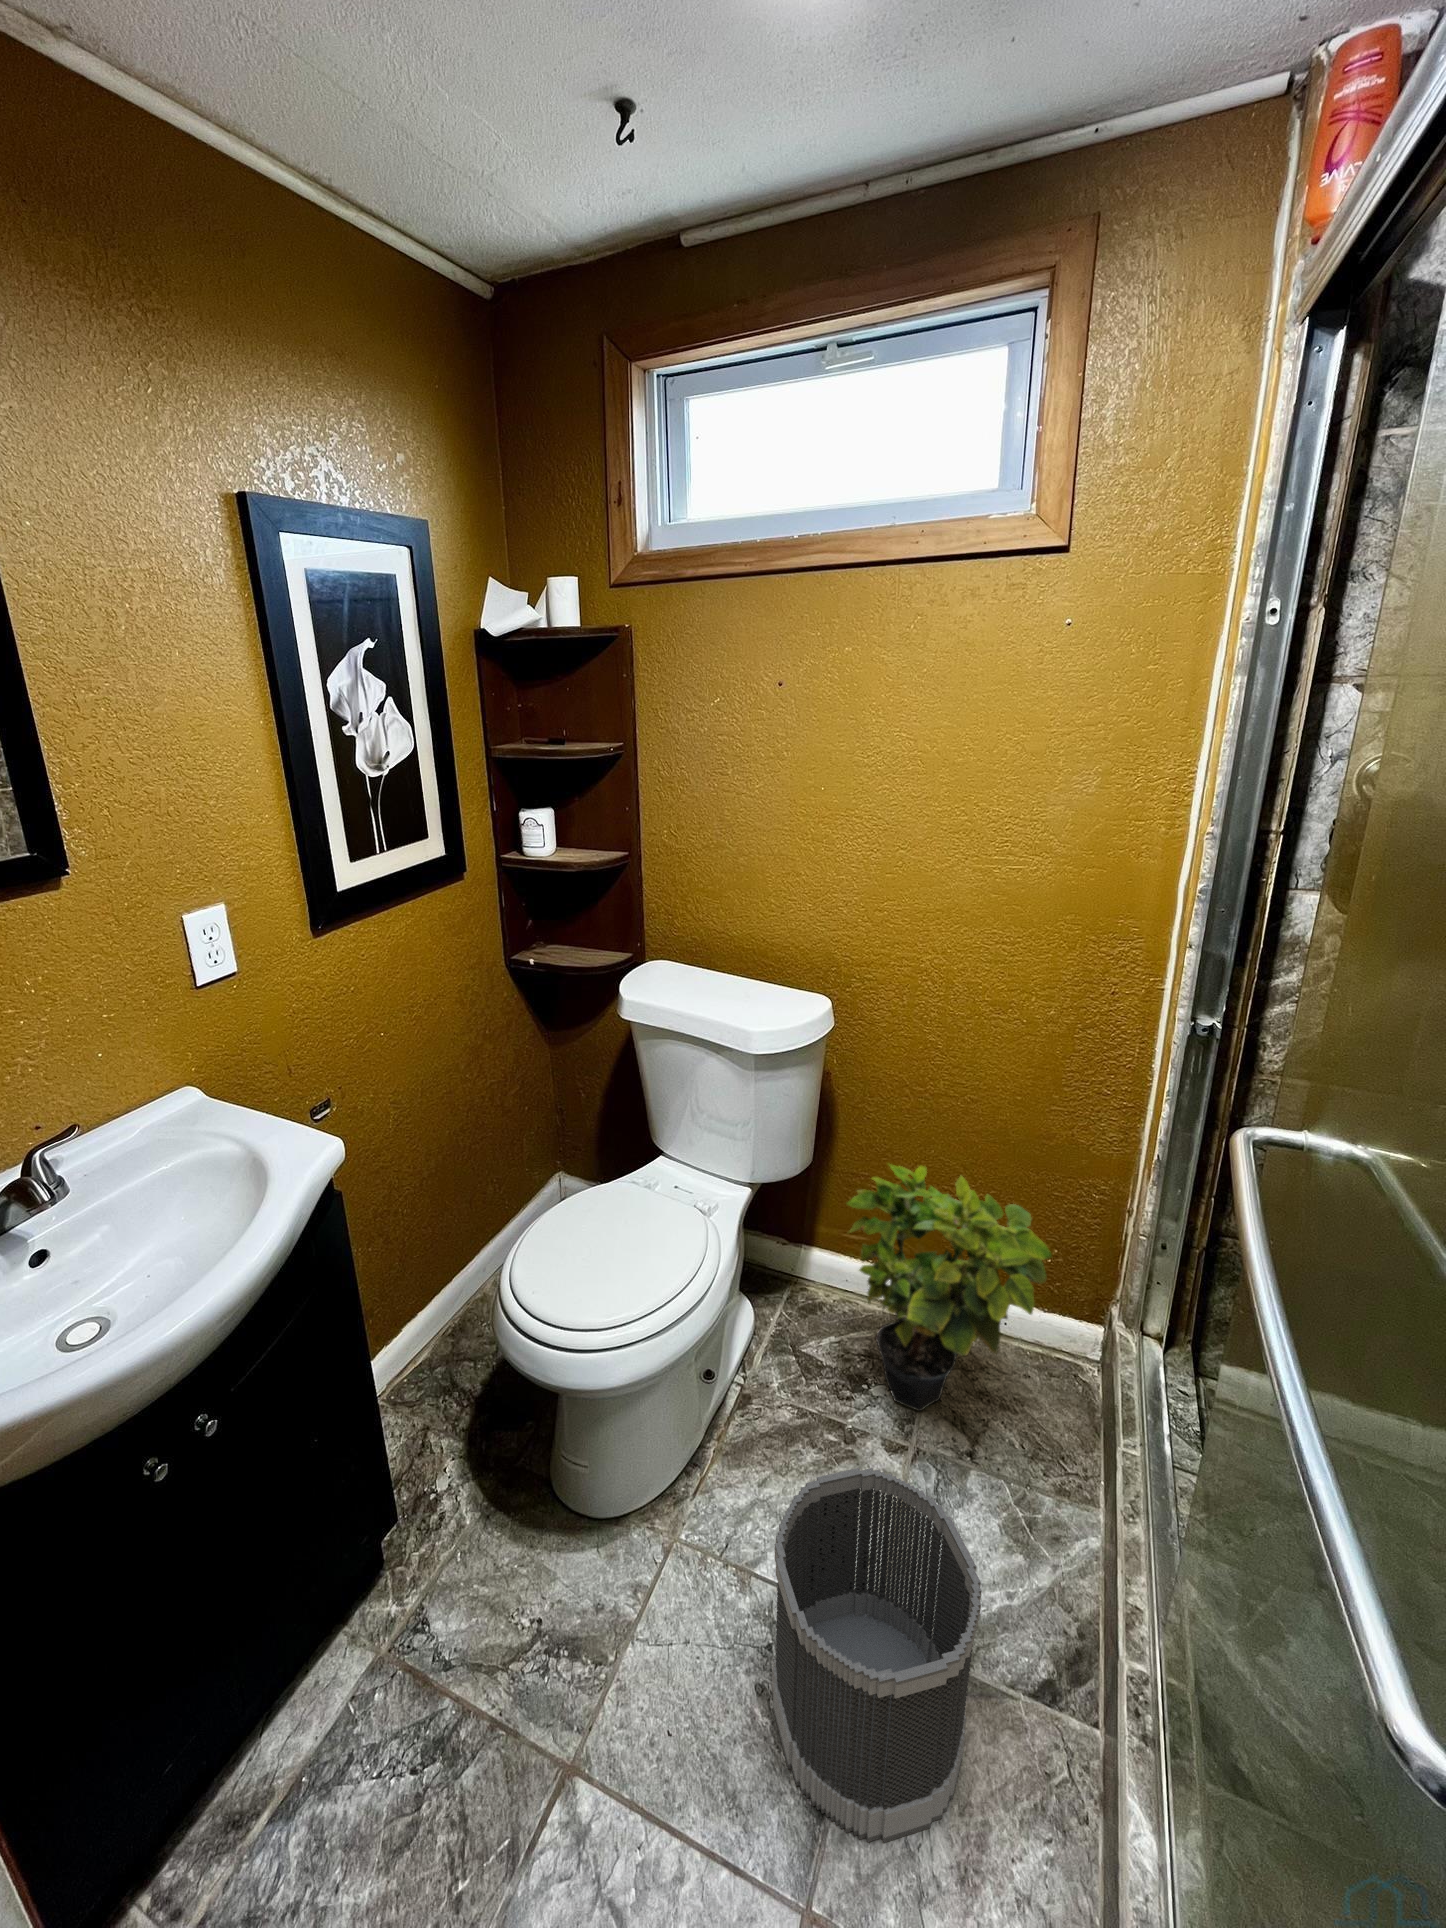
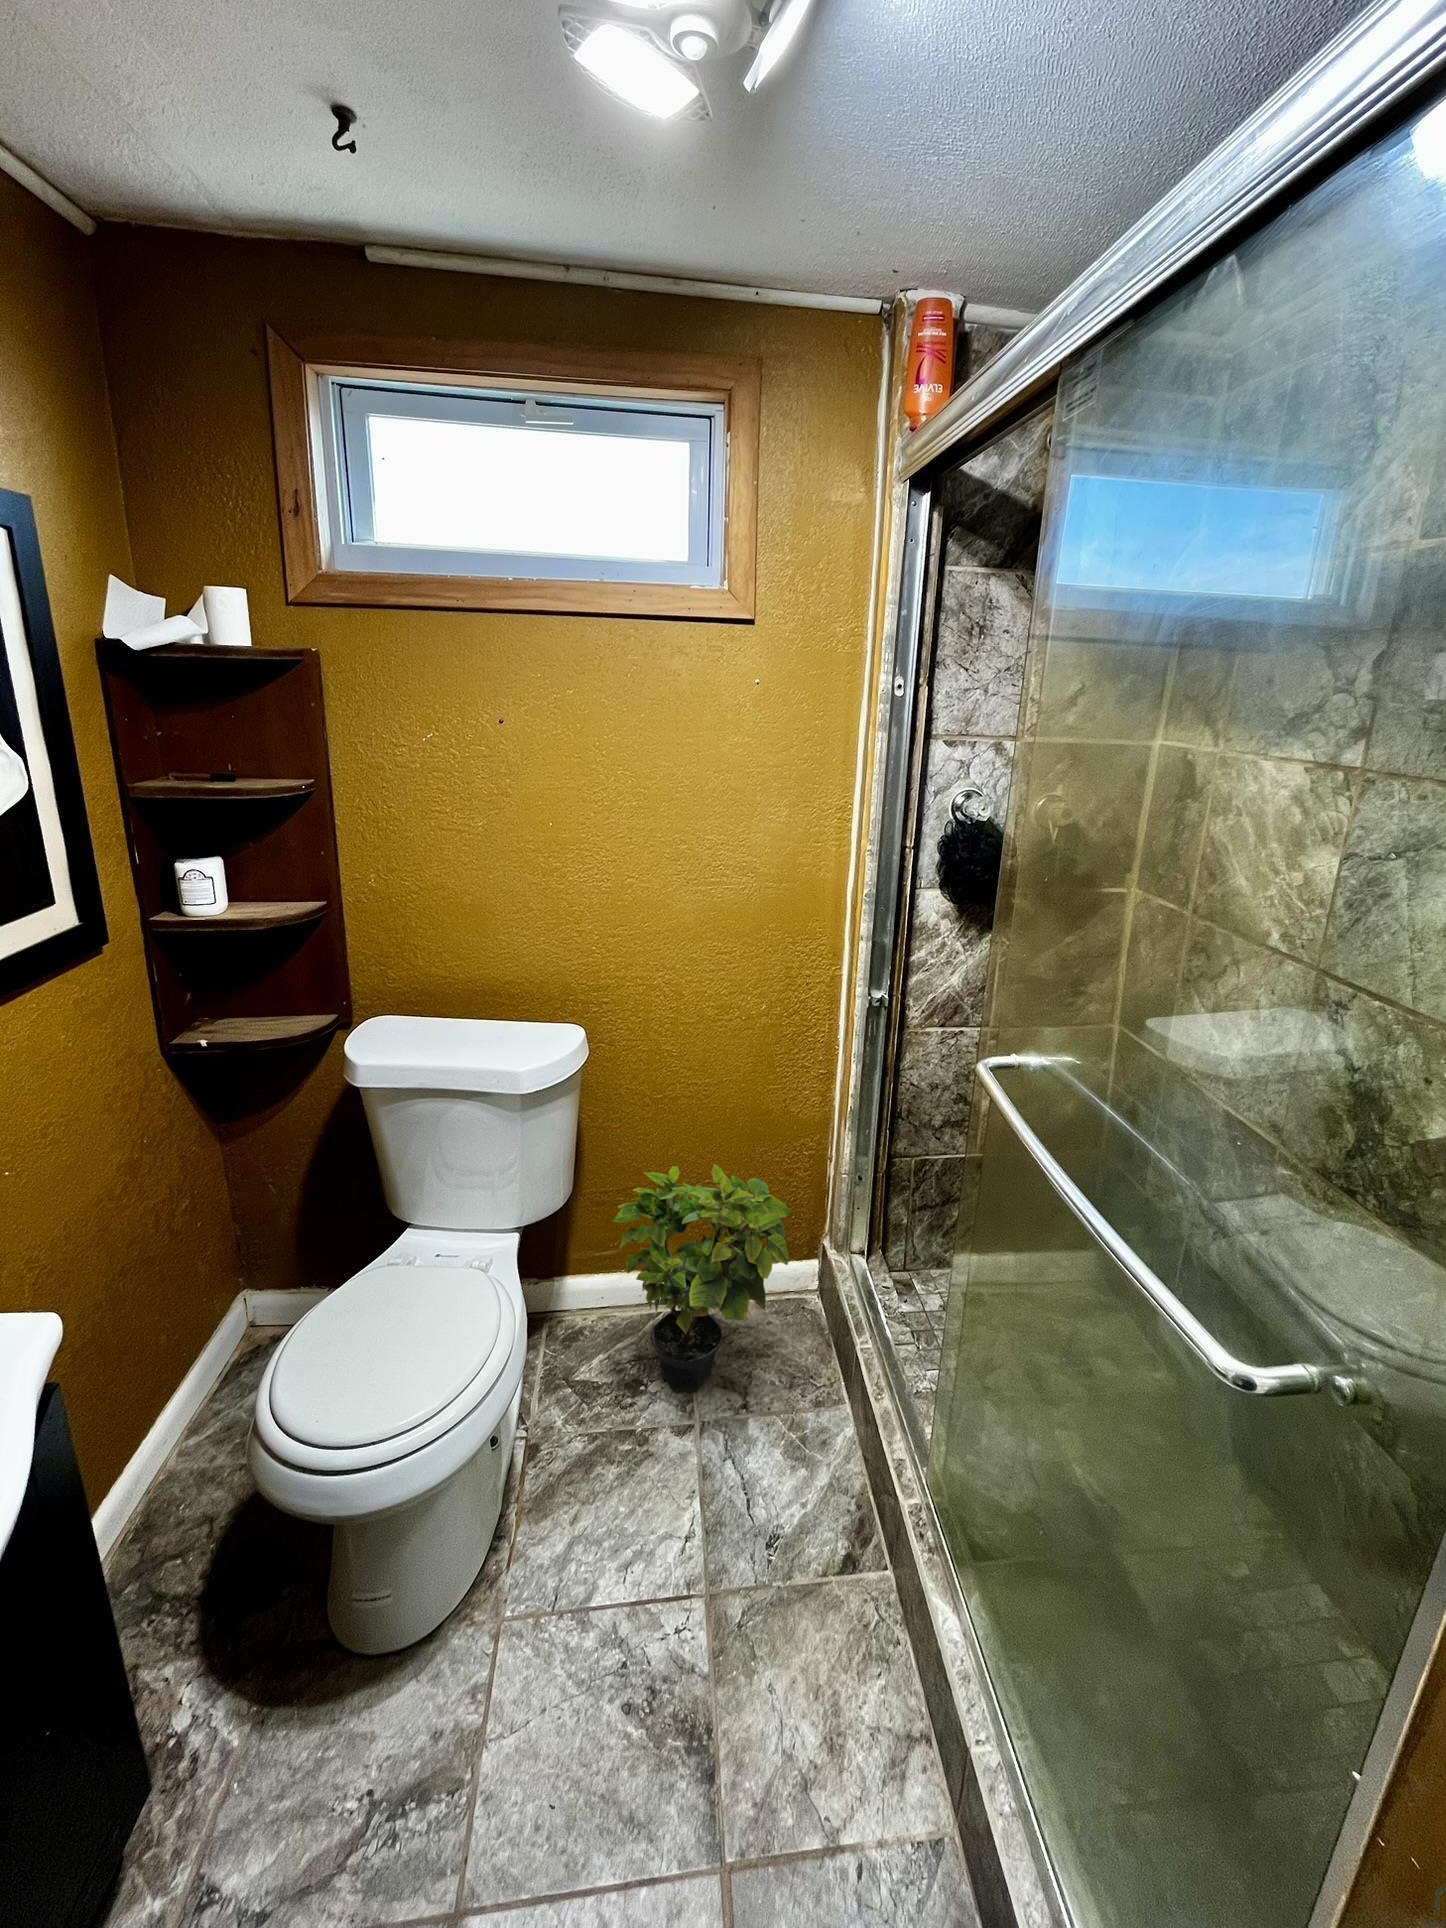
wastebasket: present [772,1468,982,1843] -> none [637,1441,817,1773]

